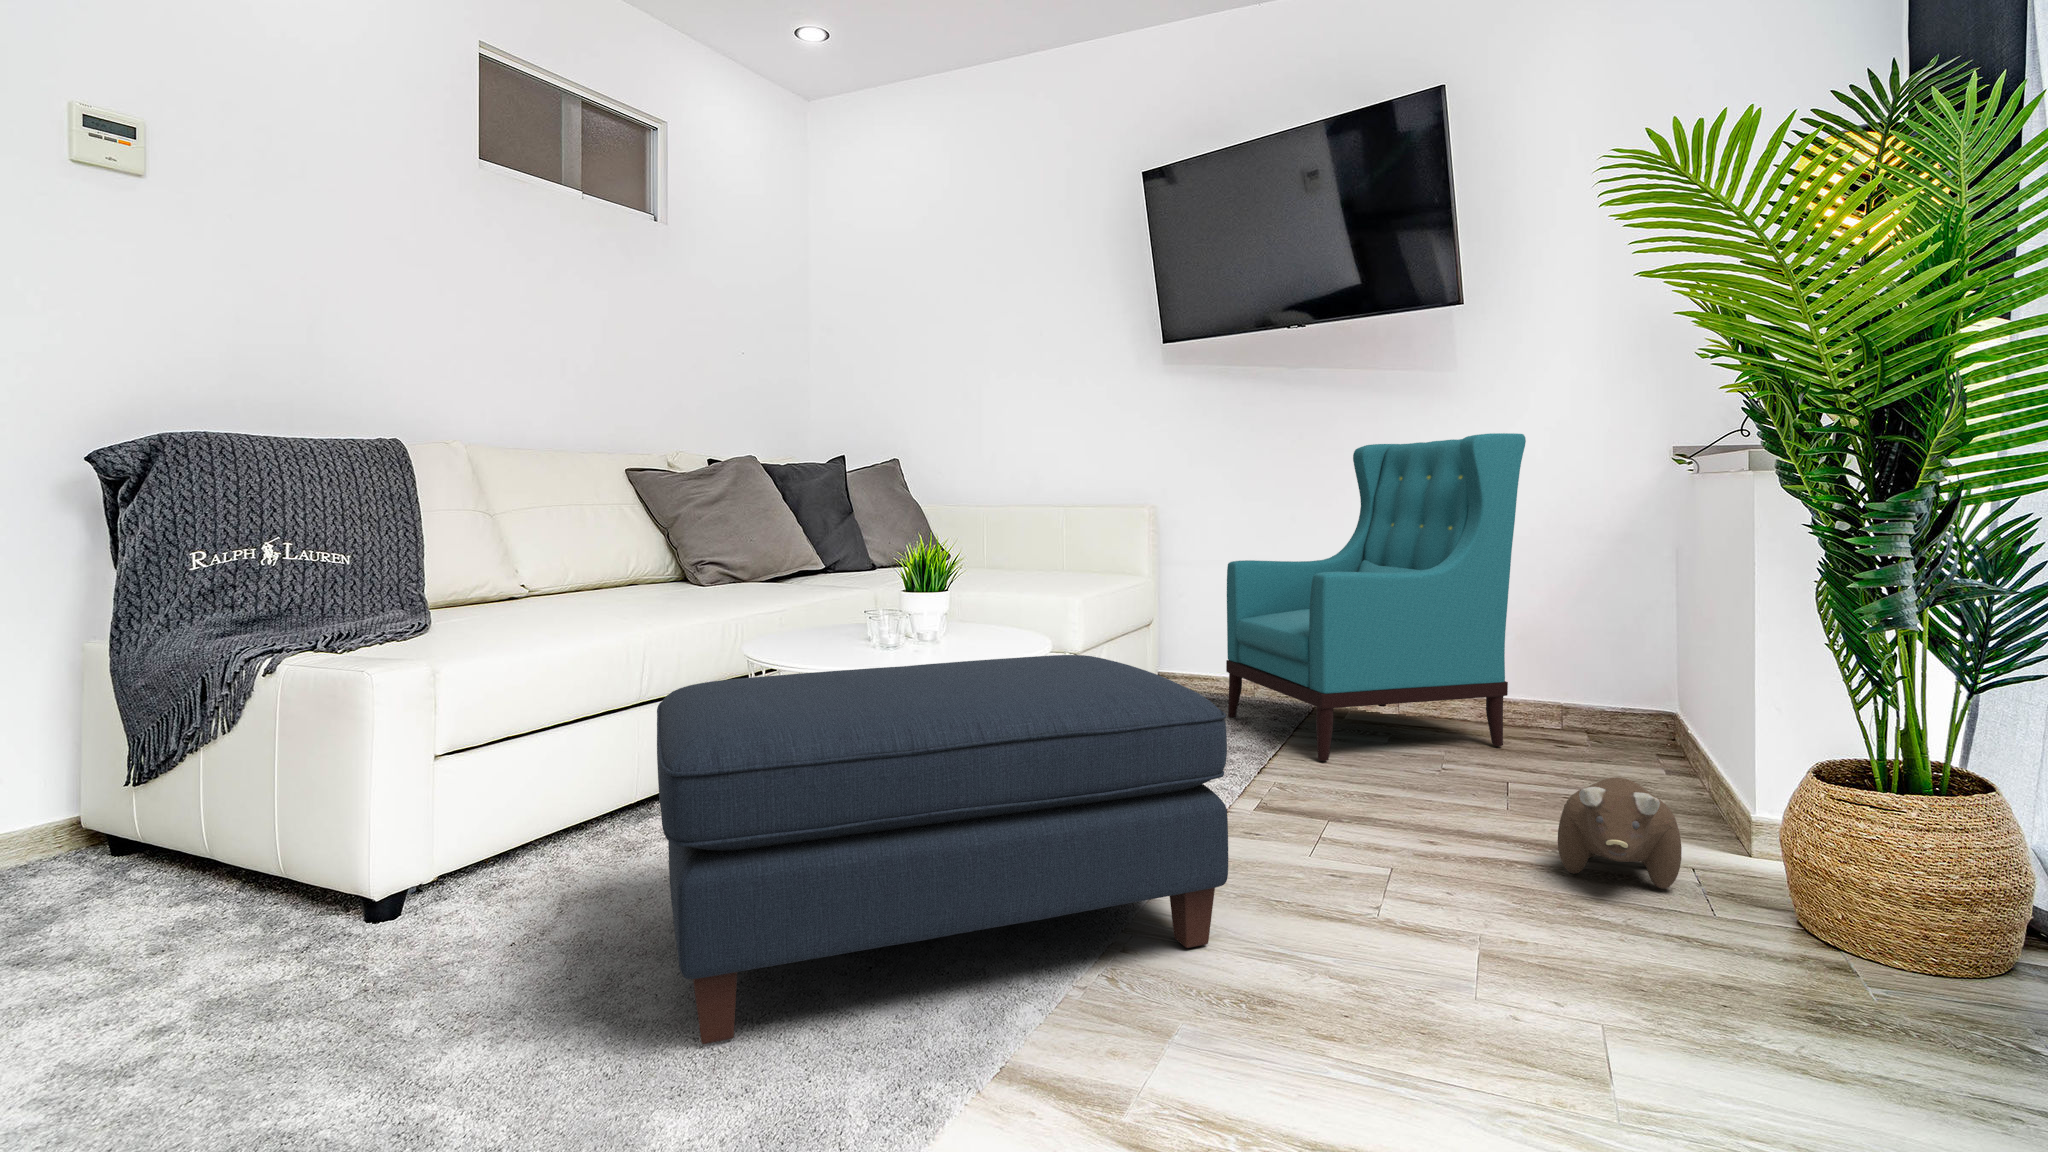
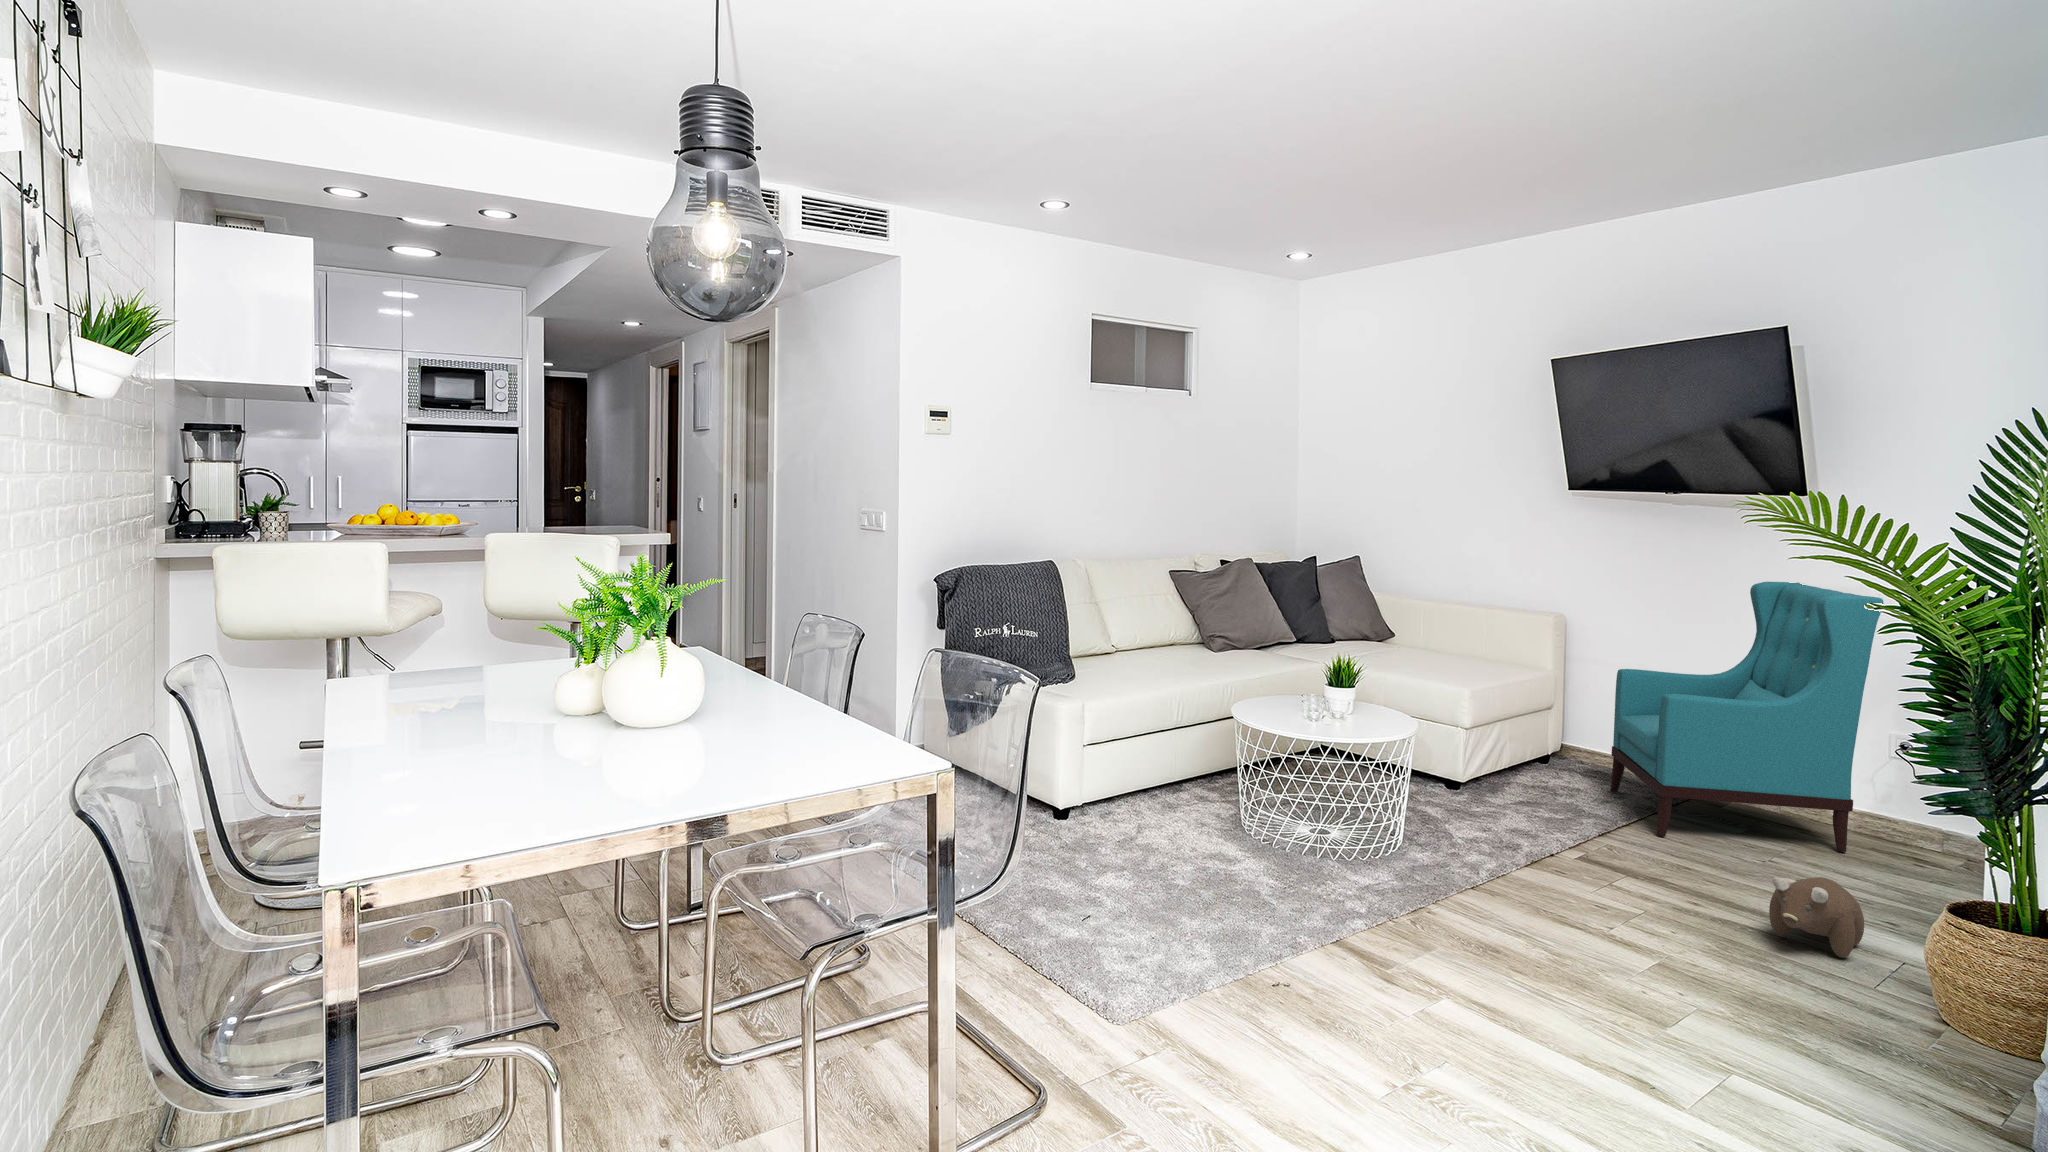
ottoman: present [657,655,1228,1044] -> none [1191,729,1497,916]

